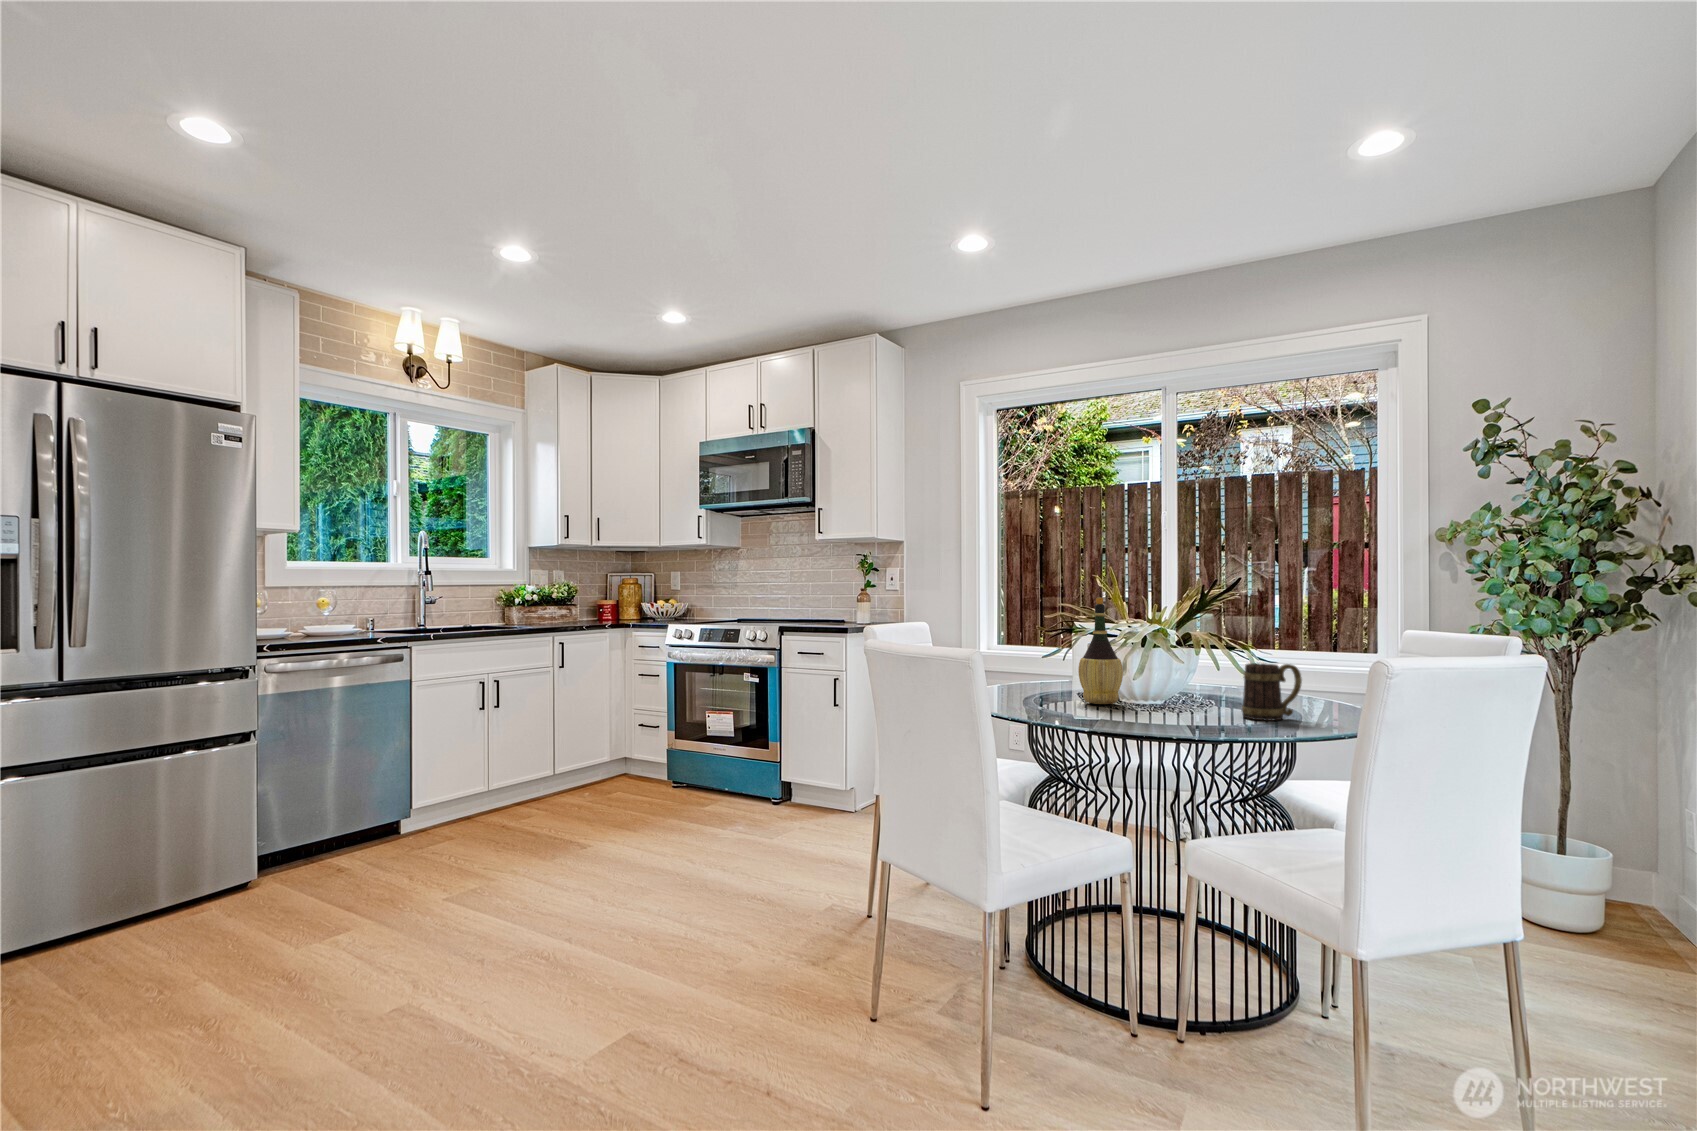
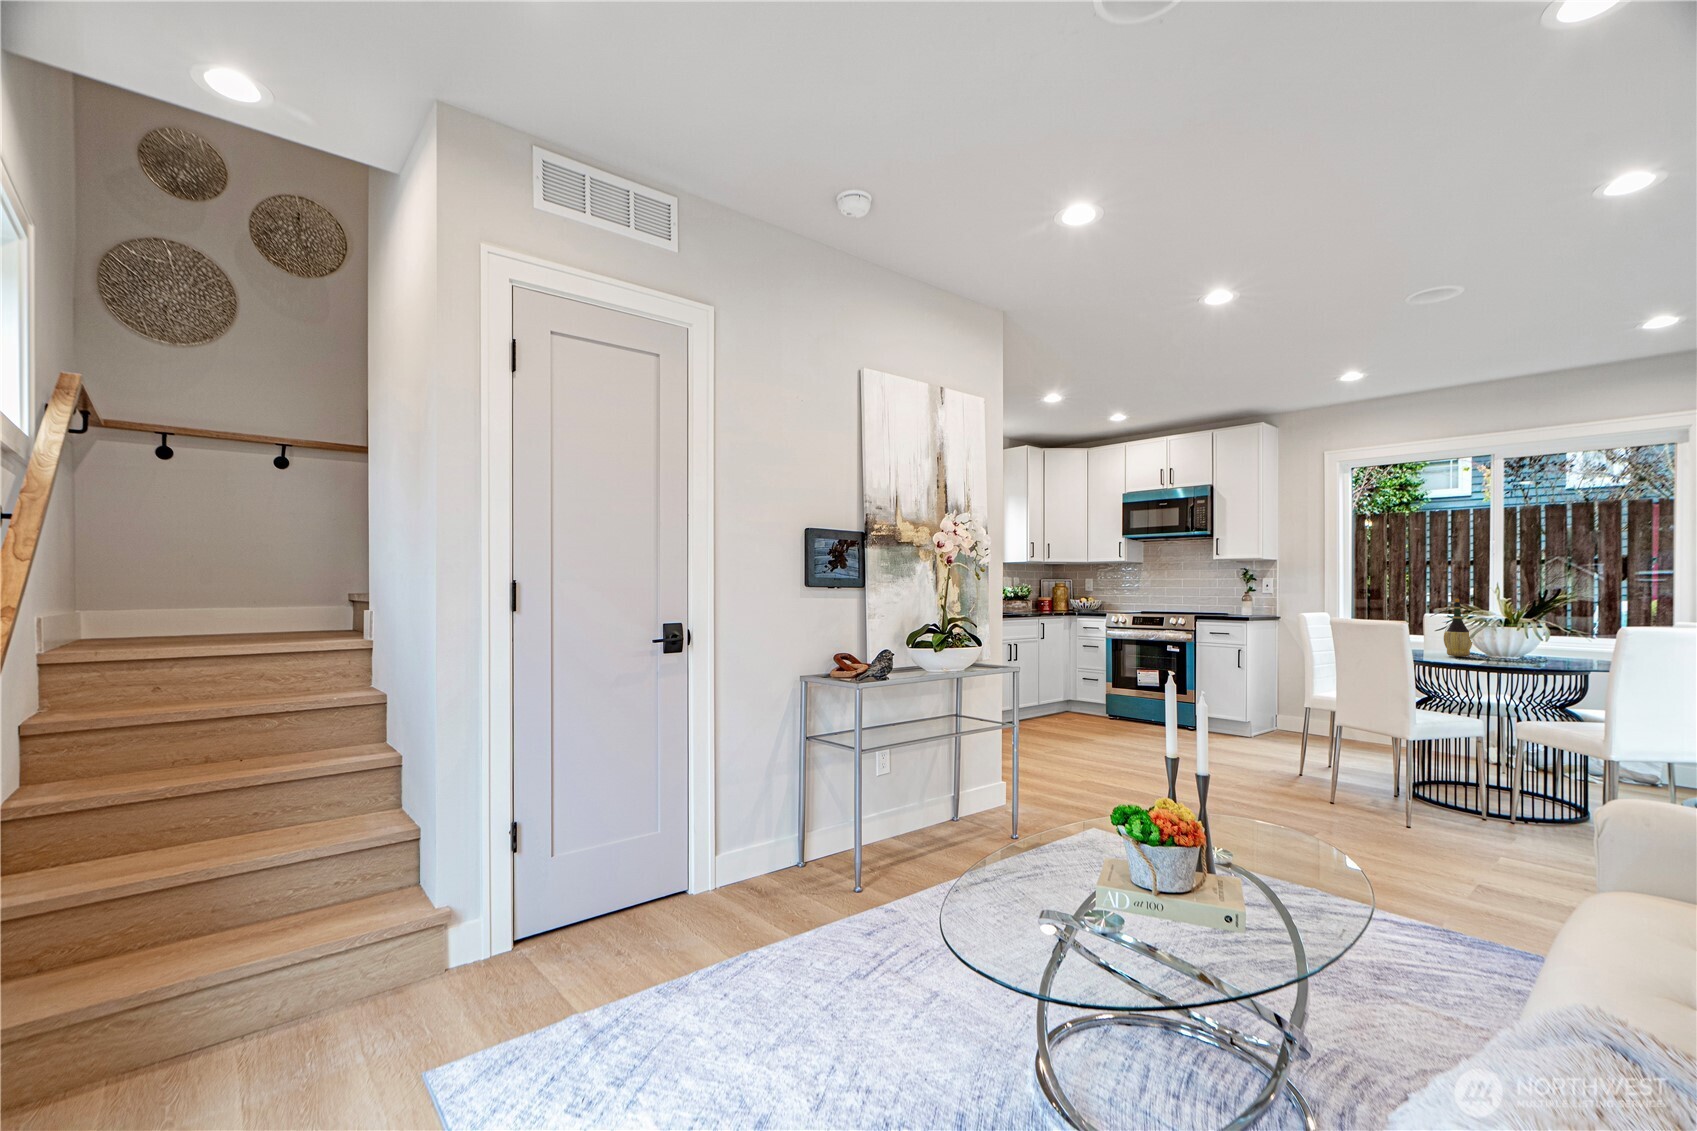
mug: present [1242,663,1302,721] -> none [1550,634,1588,663]

